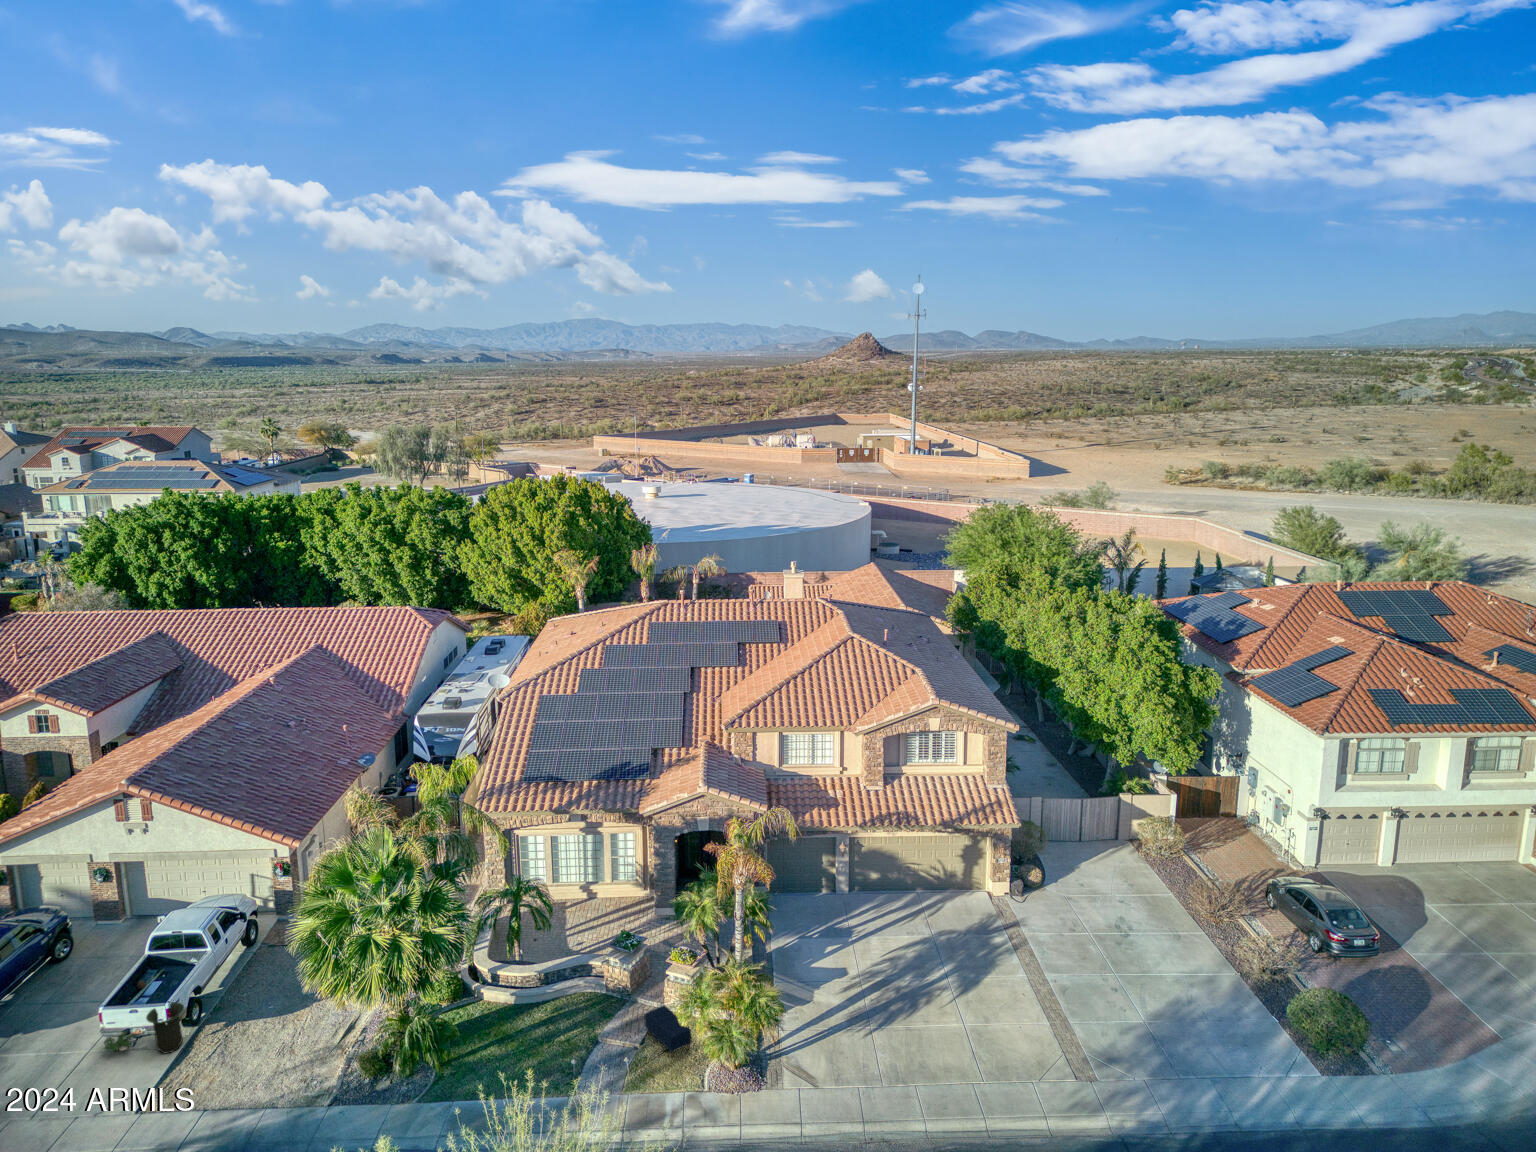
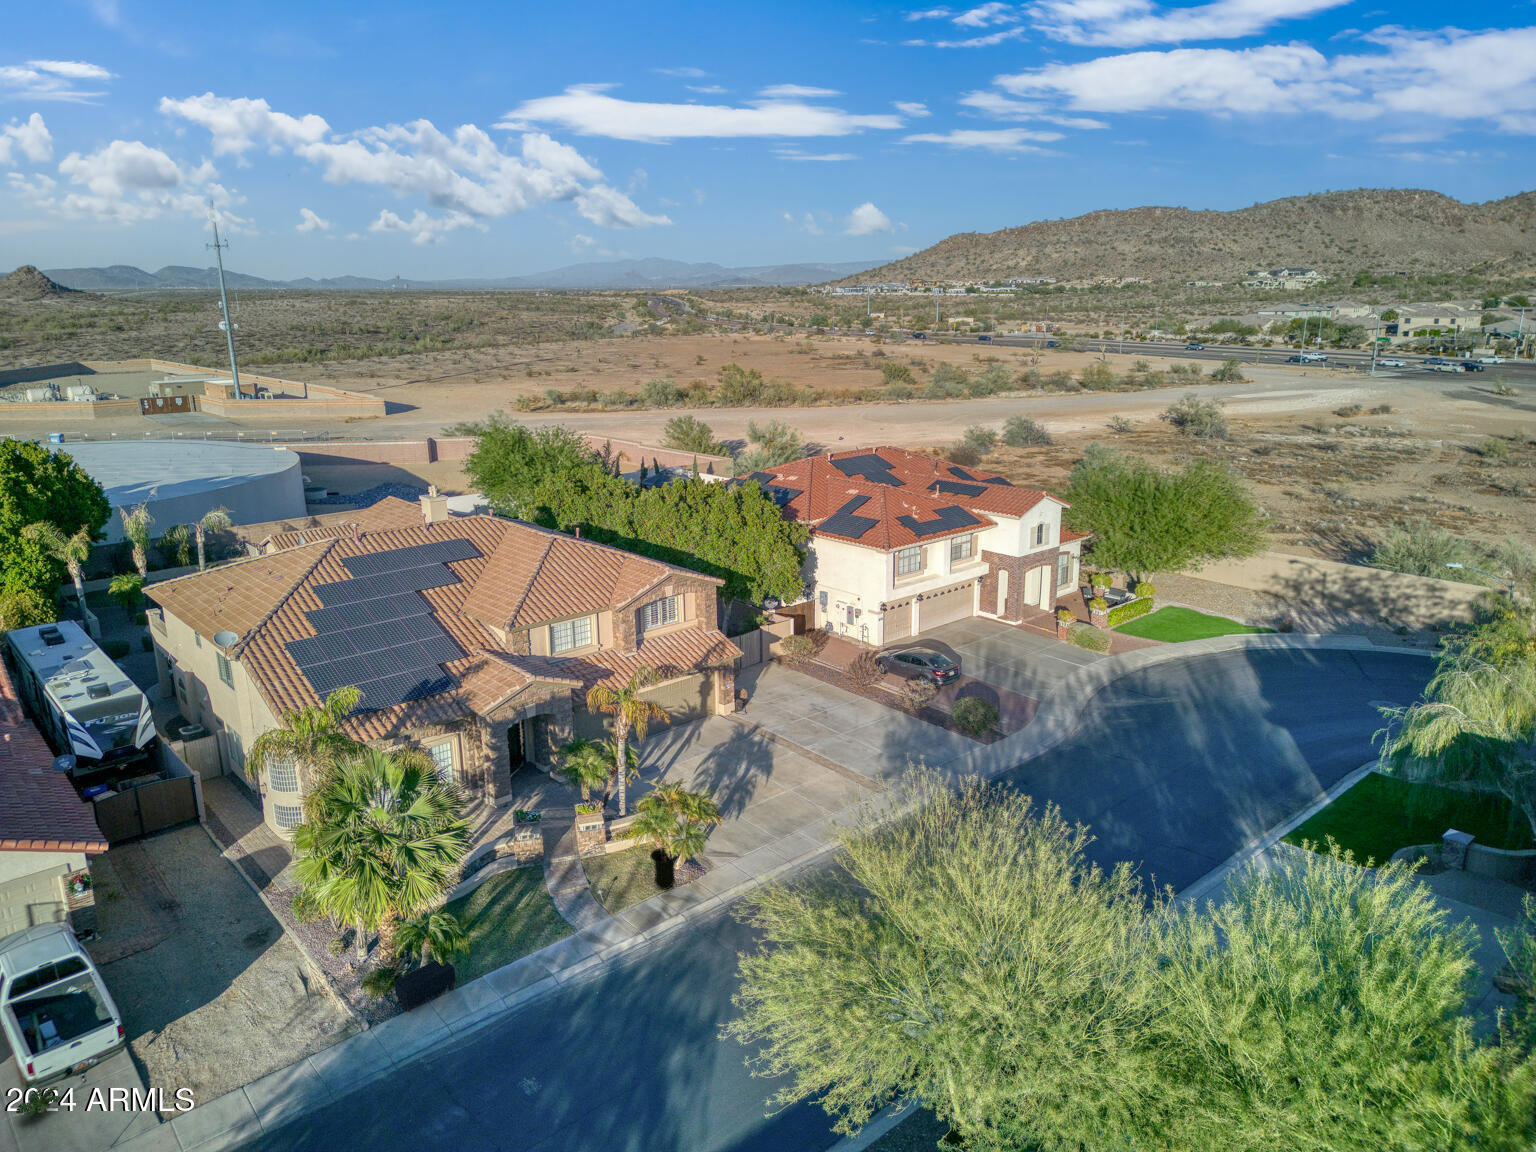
trash can: present [146,1002,184,1053] -> present [650,848,678,889]
bench: present [645,1006,692,1058] -> present [395,960,455,1012]

